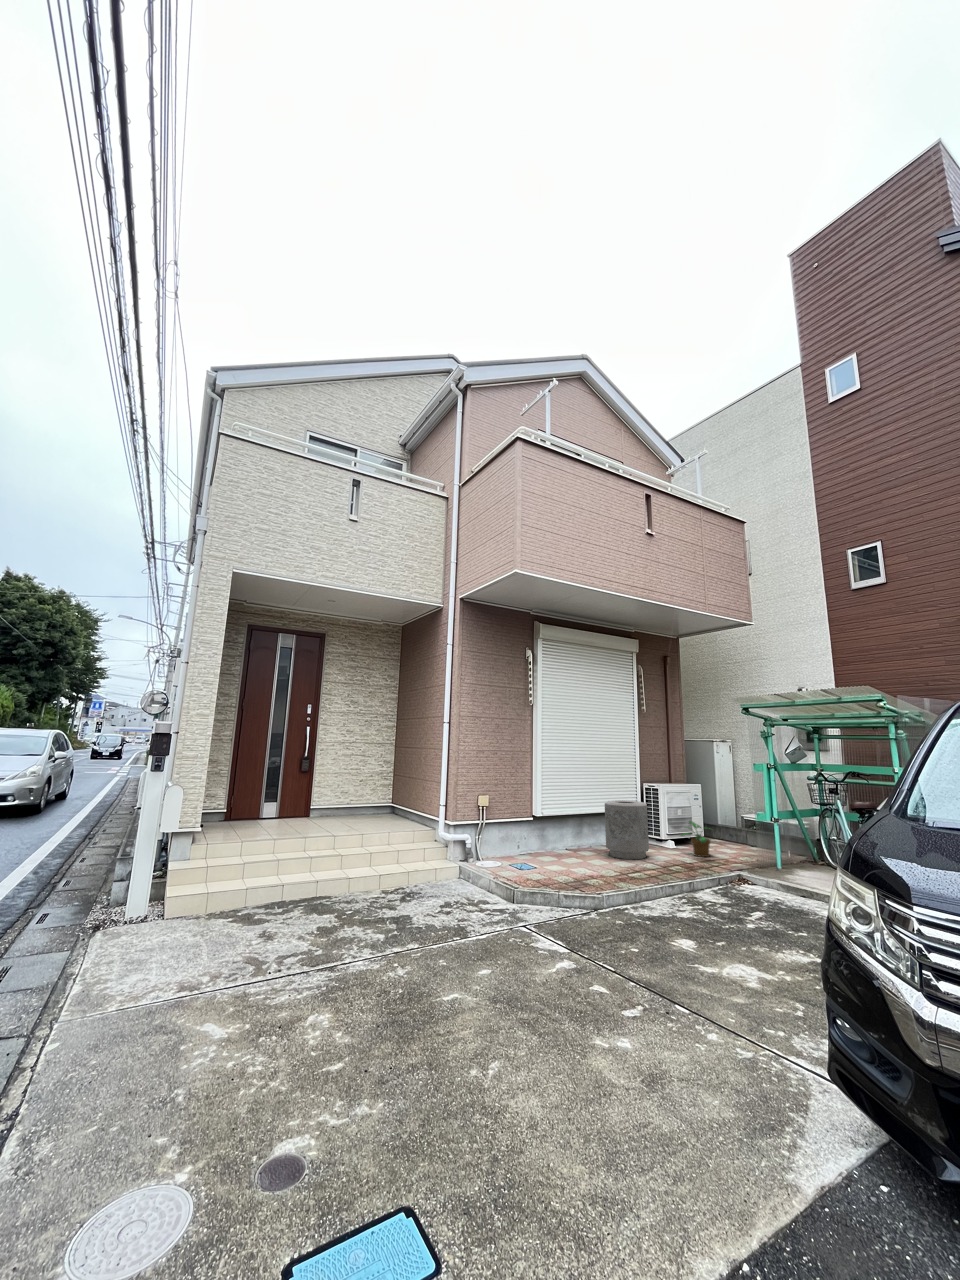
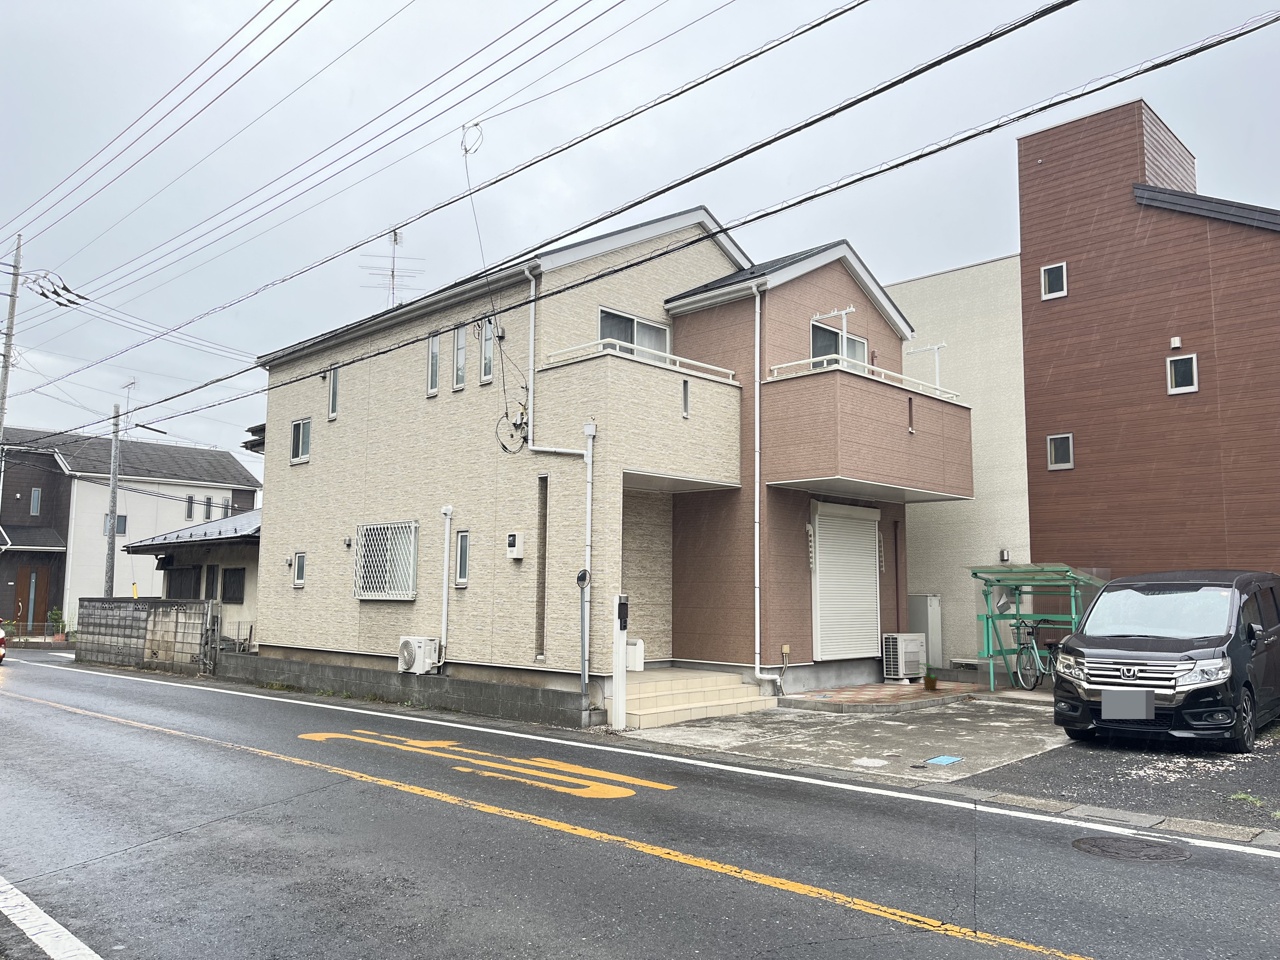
trash can: present [605,800,649,859] -> none [857,648,894,693]

